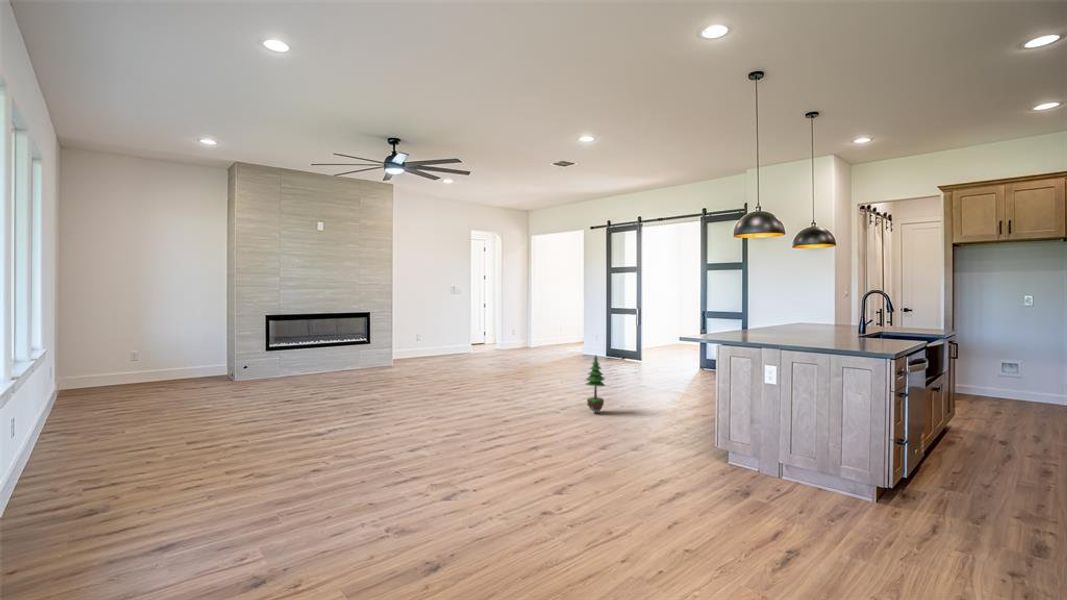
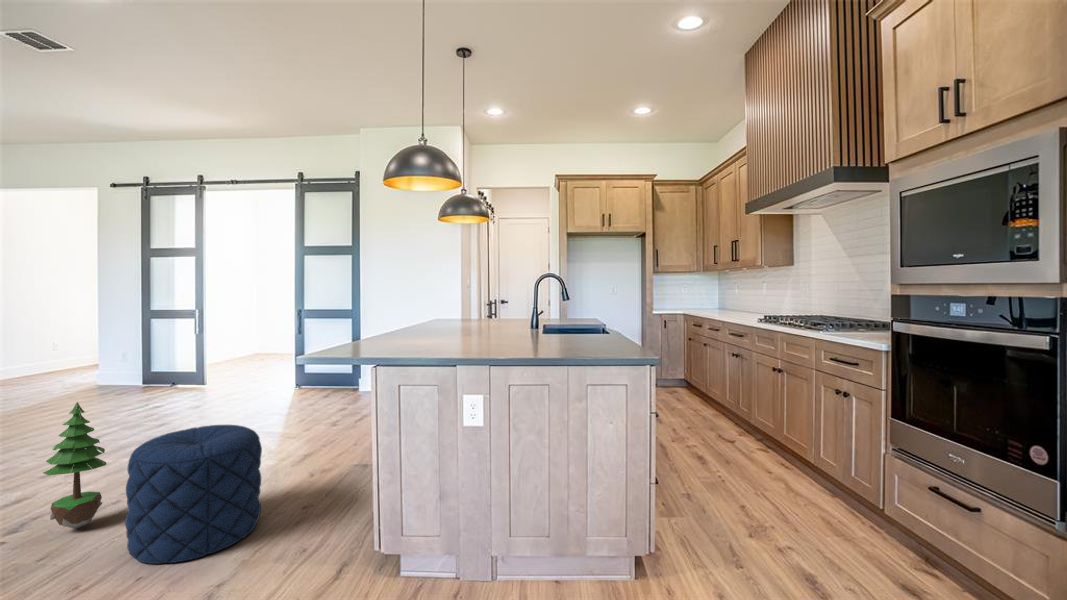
pouf: none [615,373,671,433] -> present [125,425,262,564]

